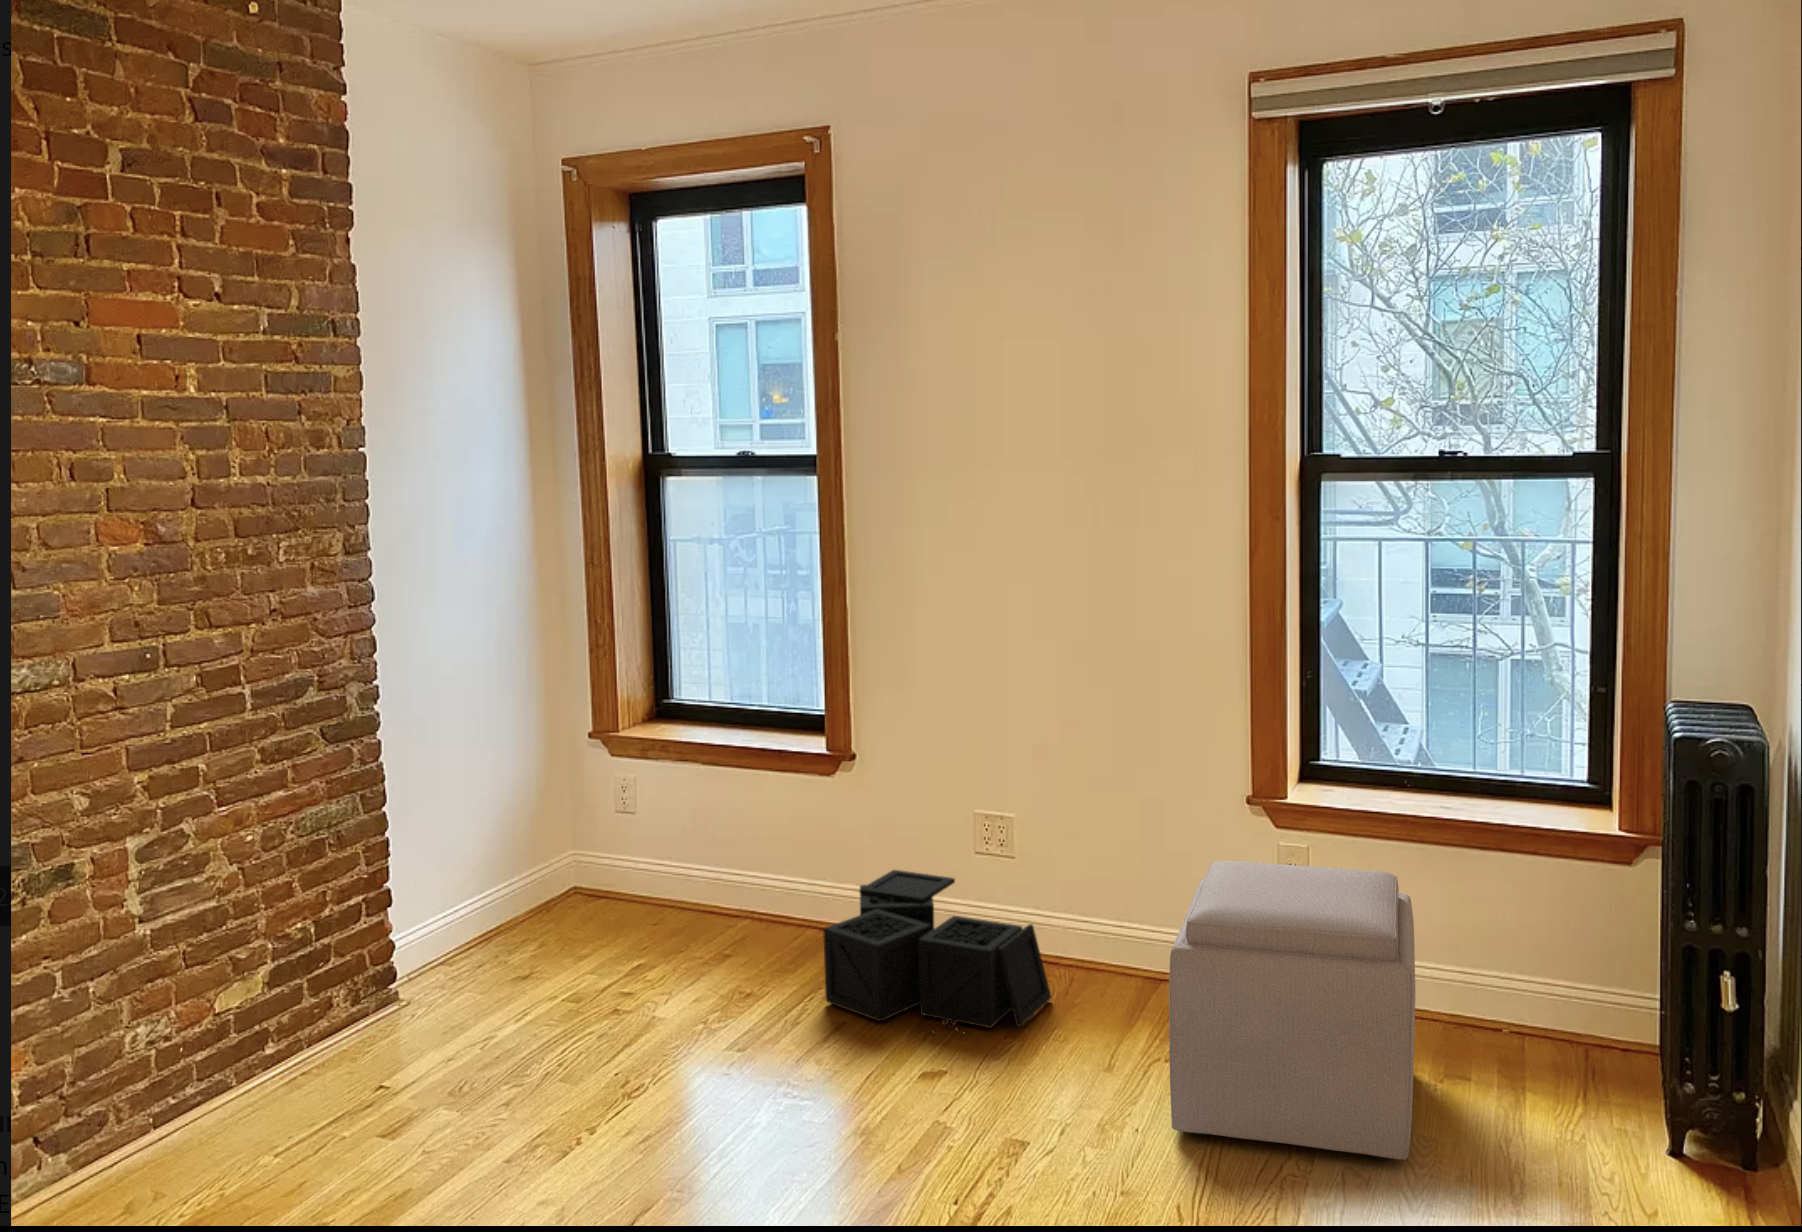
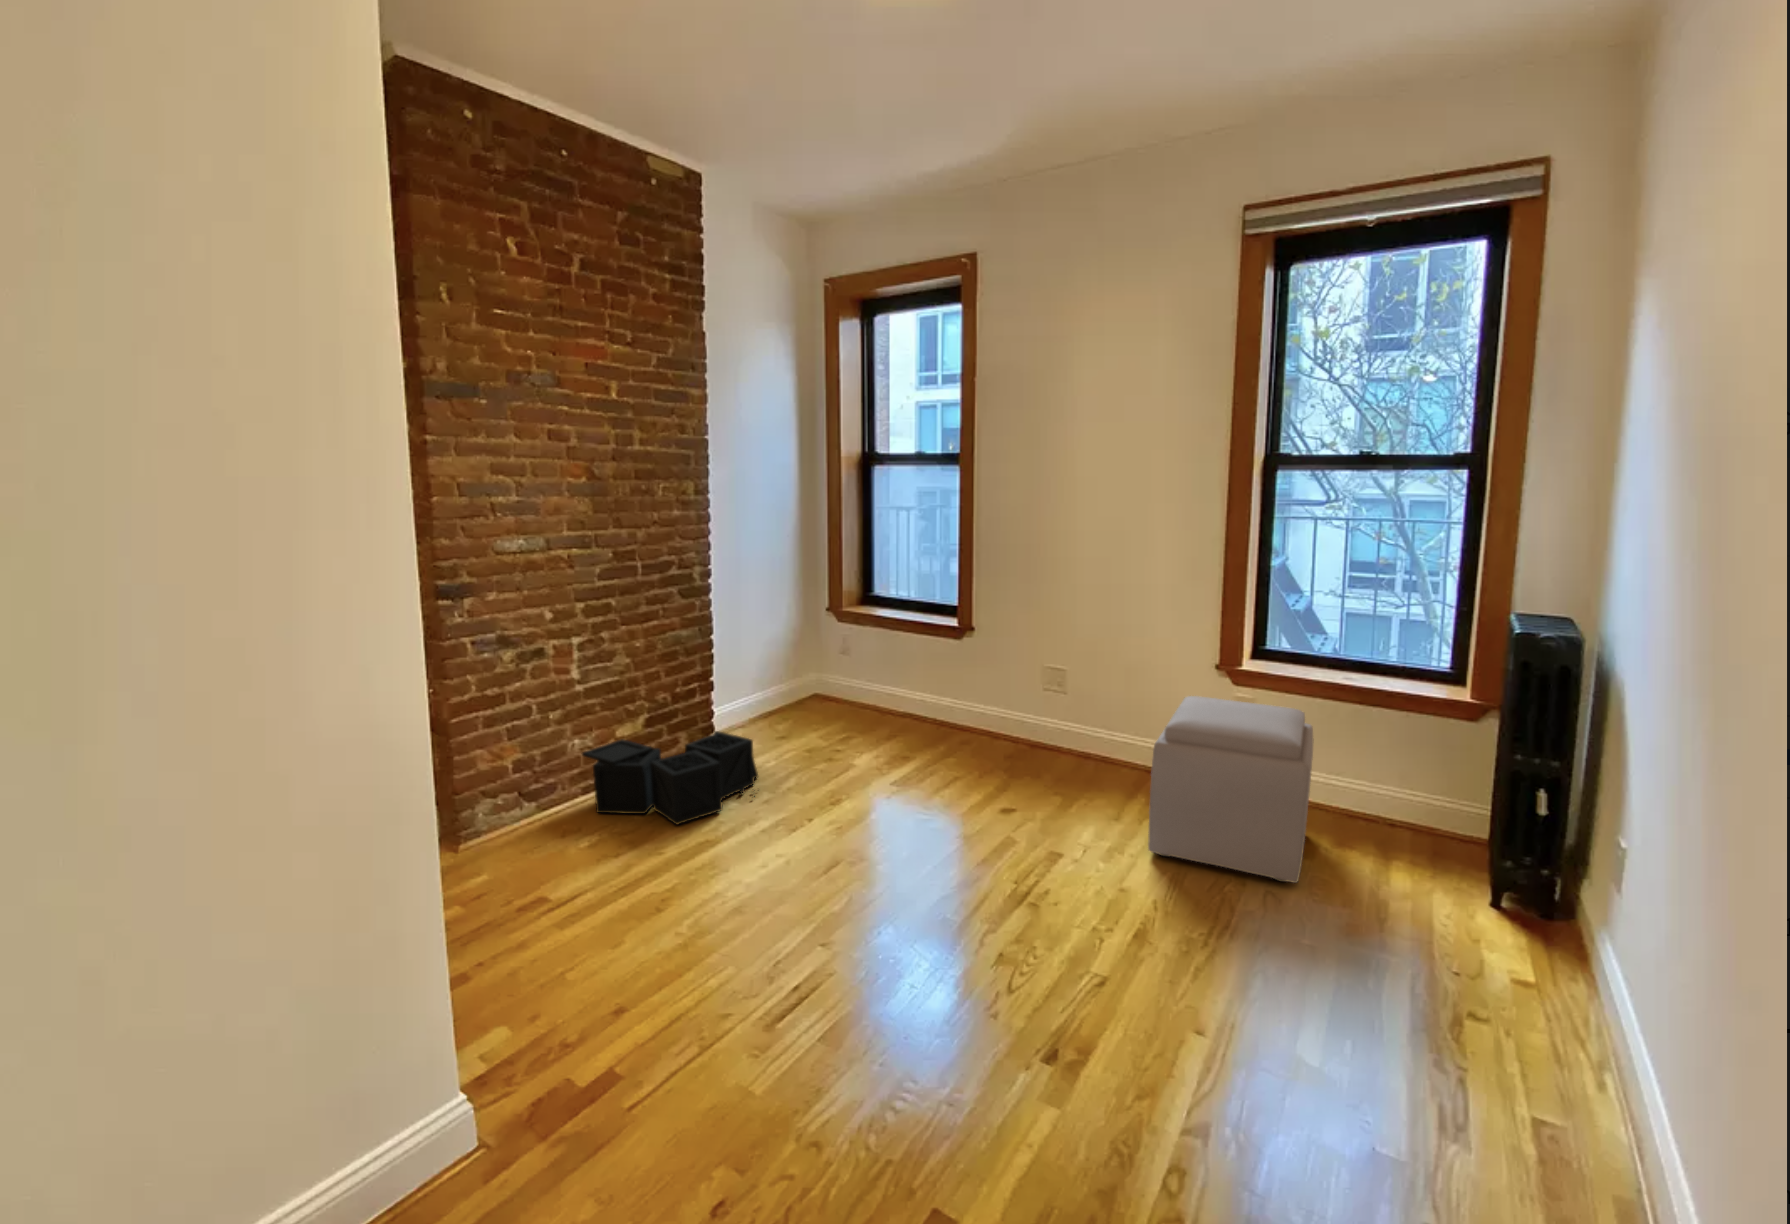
storage bin: present [823,870,1051,1035] -> present [582,731,758,824]

